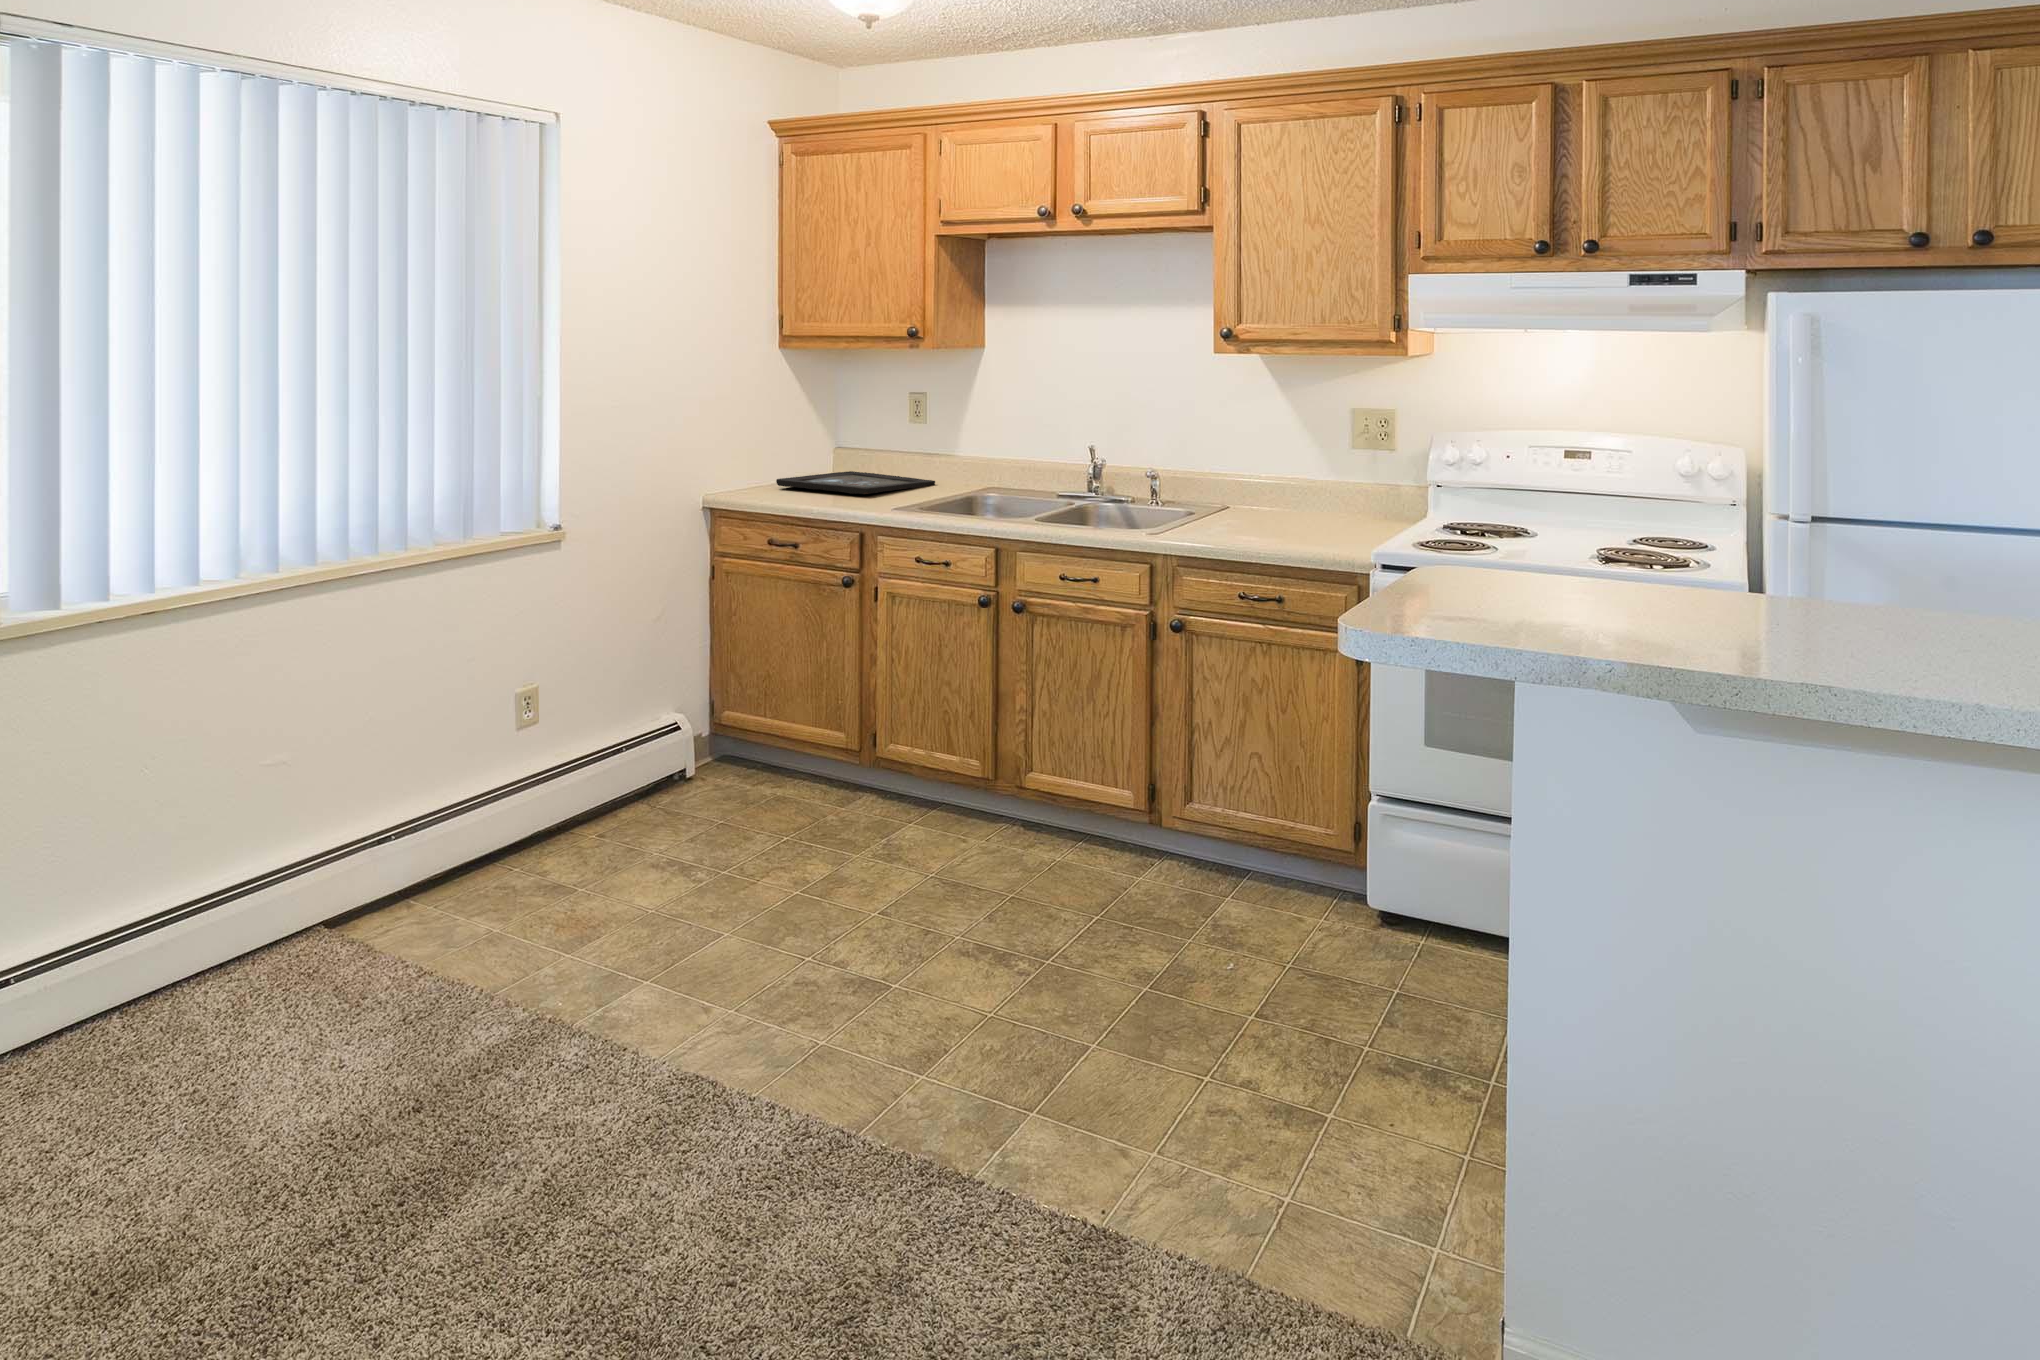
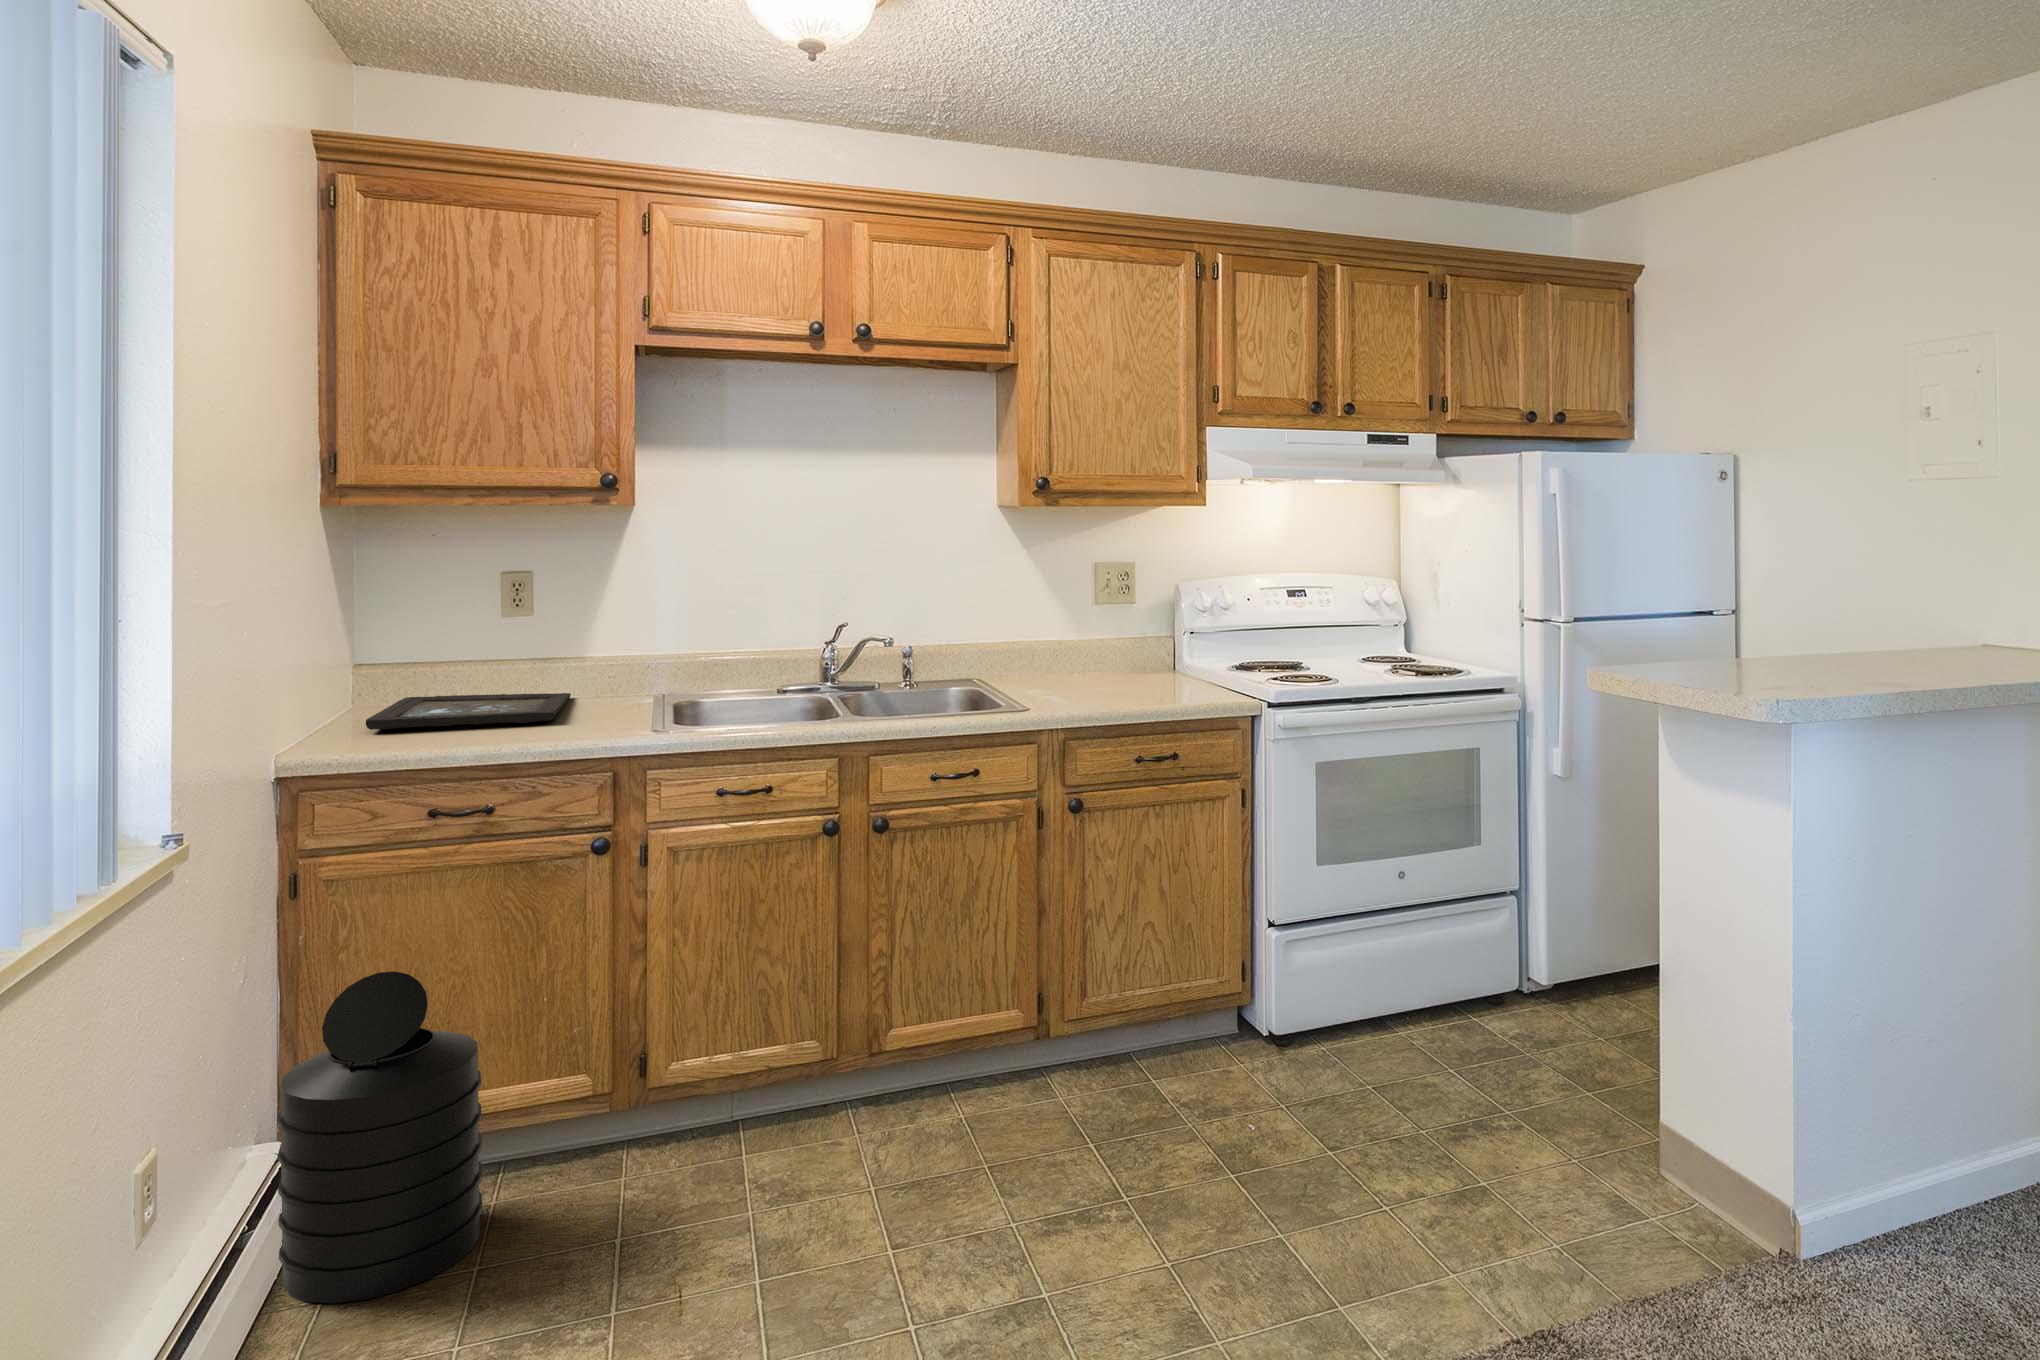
trash can: none [661,631,769,815] -> present [277,971,482,1303]

